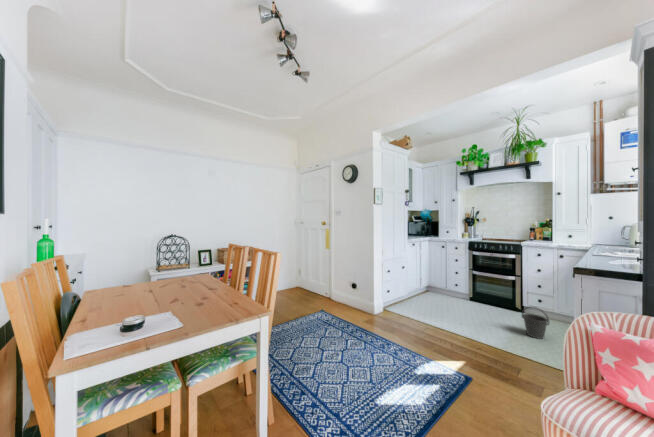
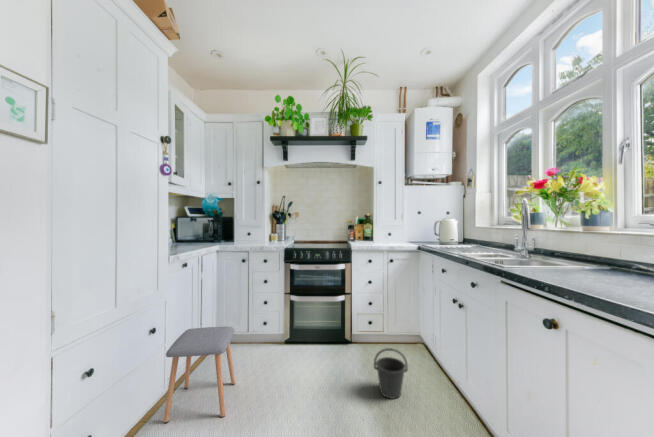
stool: none [402,273,435,312] -> present [164,327,235,423]

